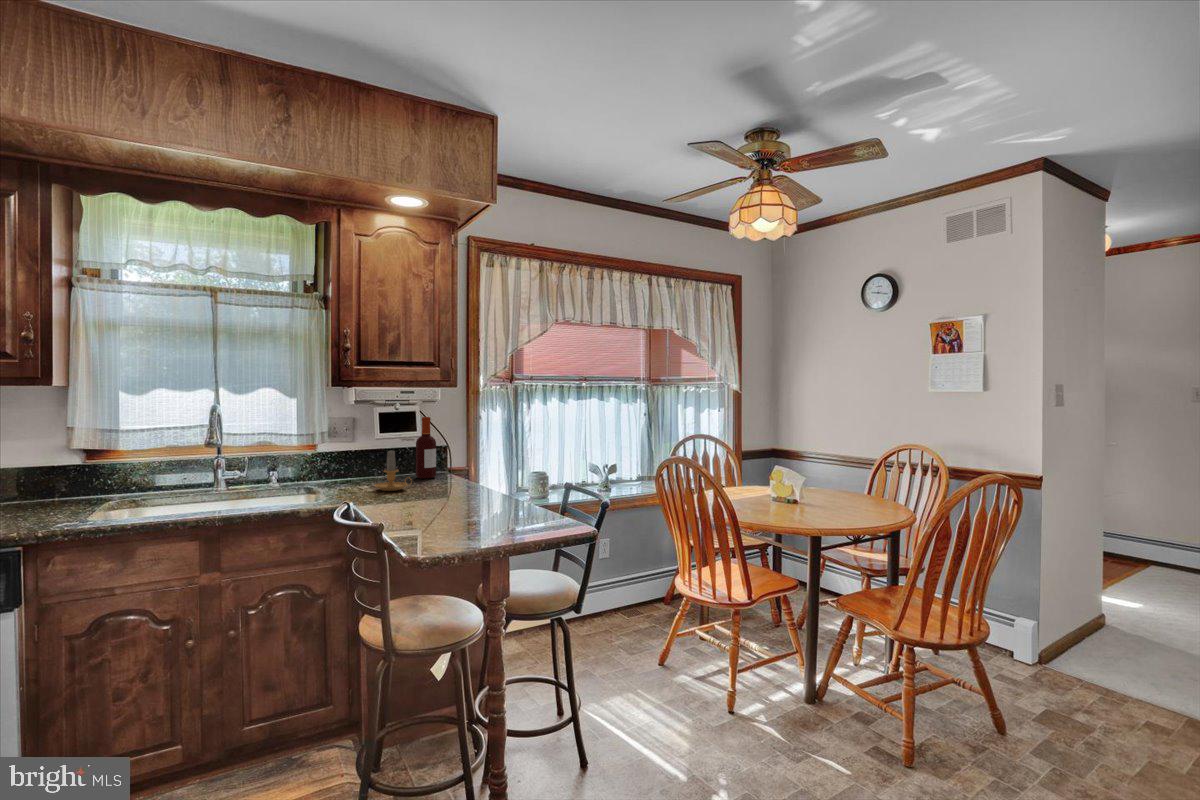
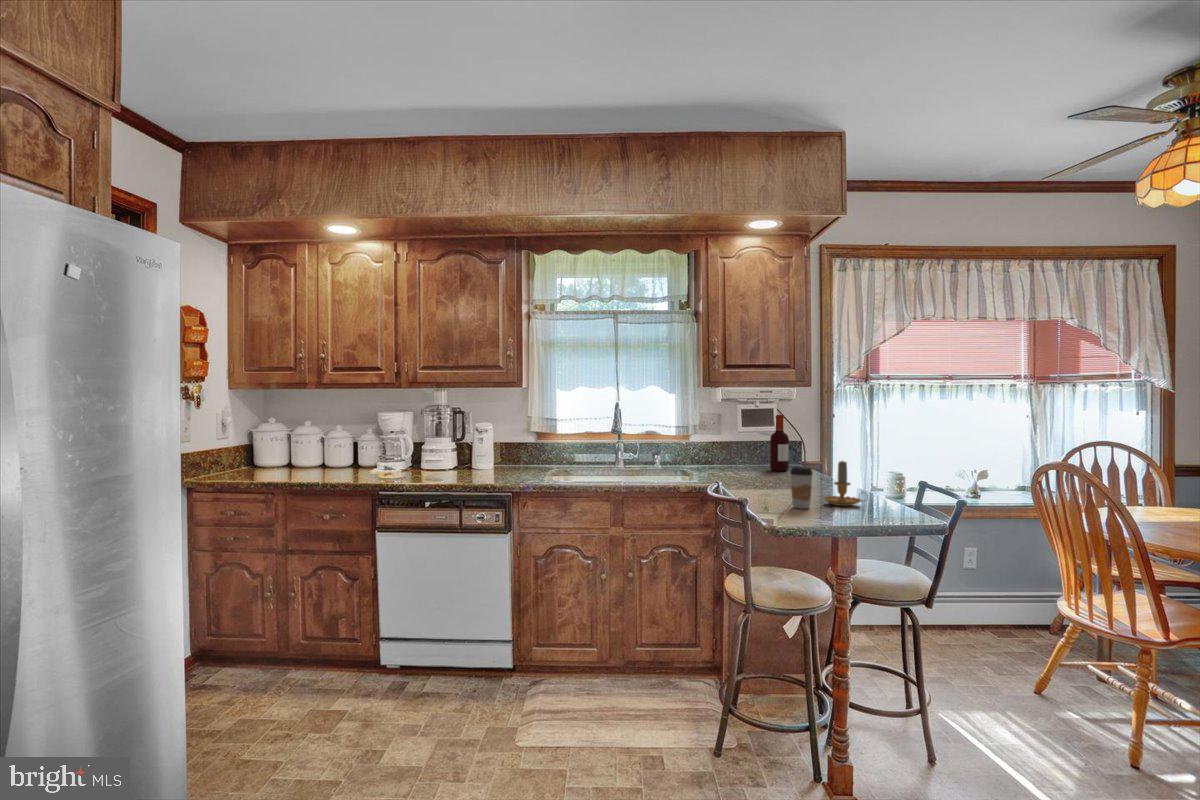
candle: present [375,451,410,491] -> present [824,461,868,506]
coffee cup: none [438,480,464,530] -> present [790,467,813,509]

